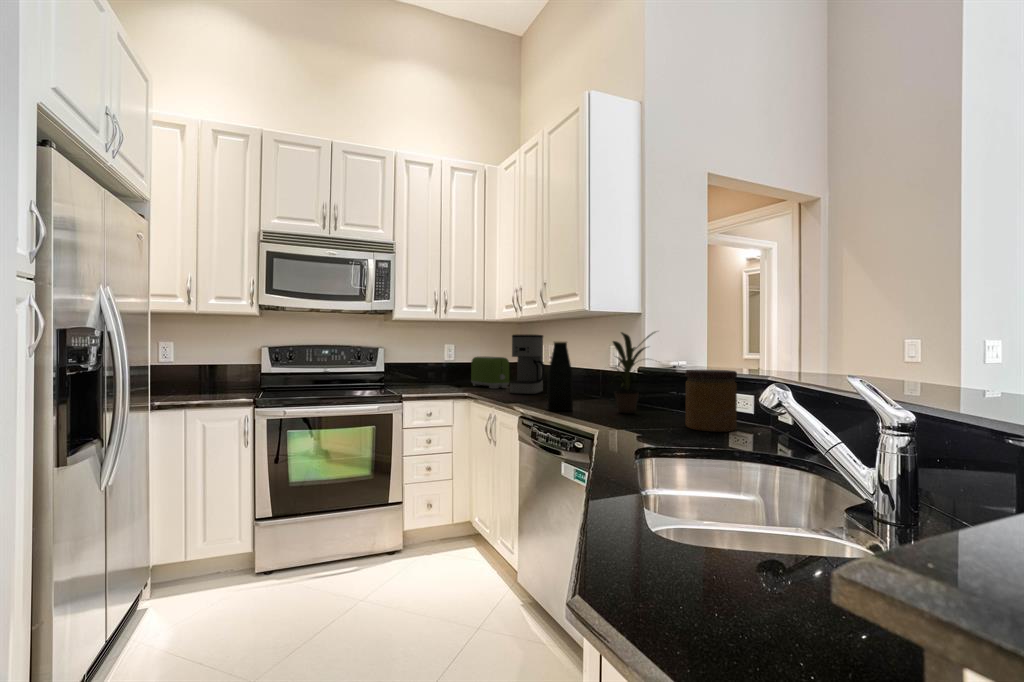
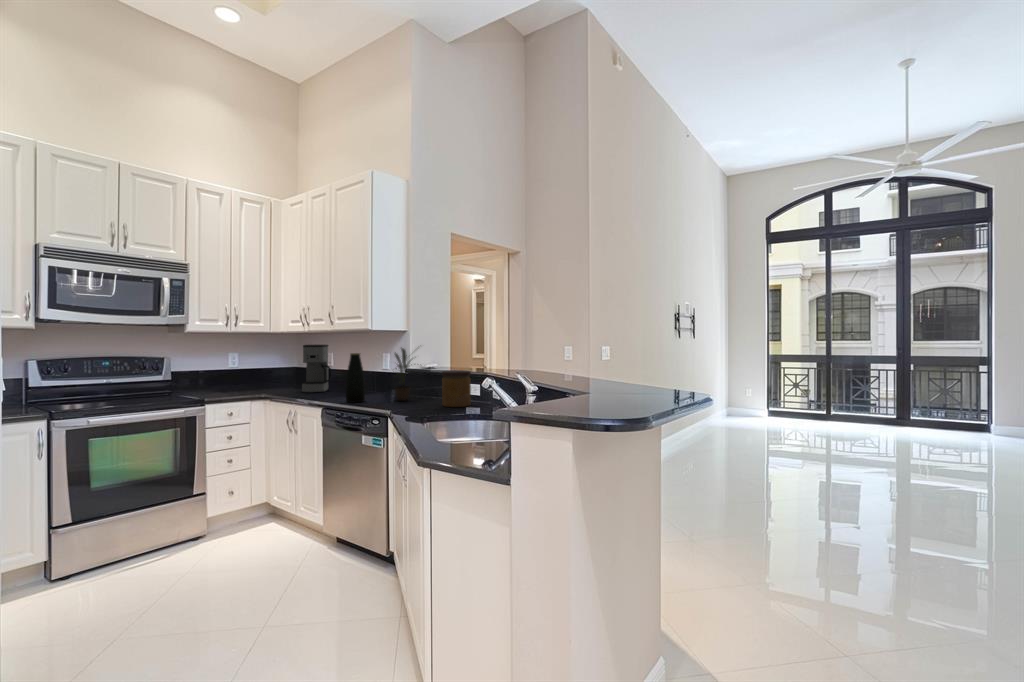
toaster: present [471,356,509,388] -> none [257,362,296,389]

